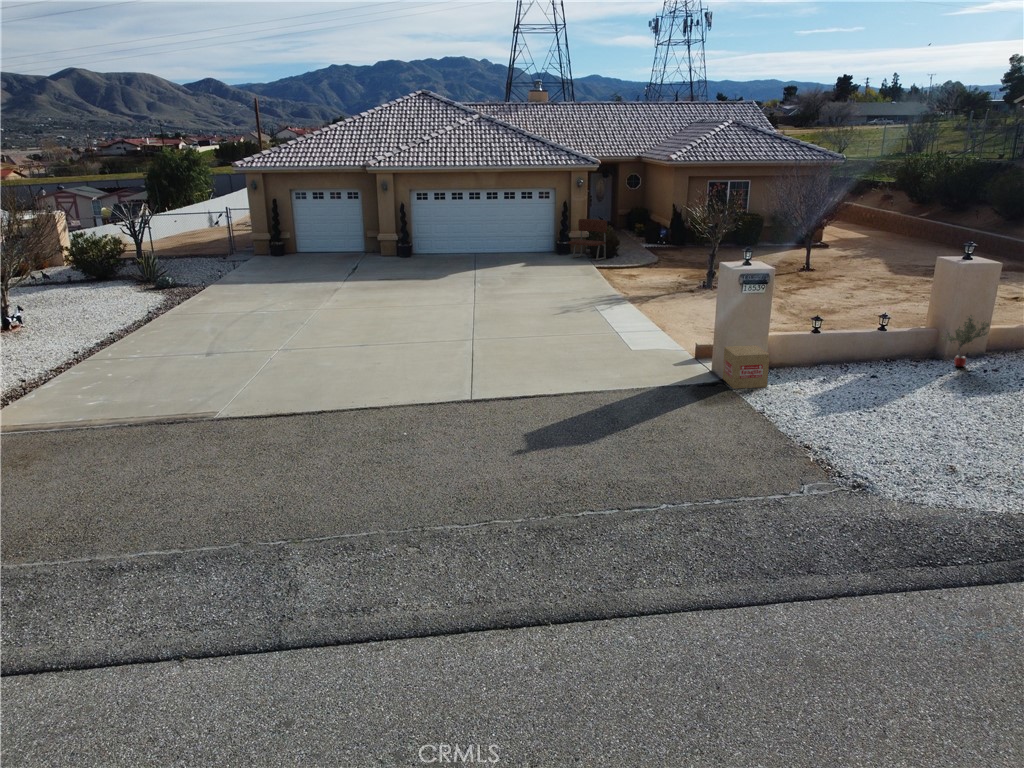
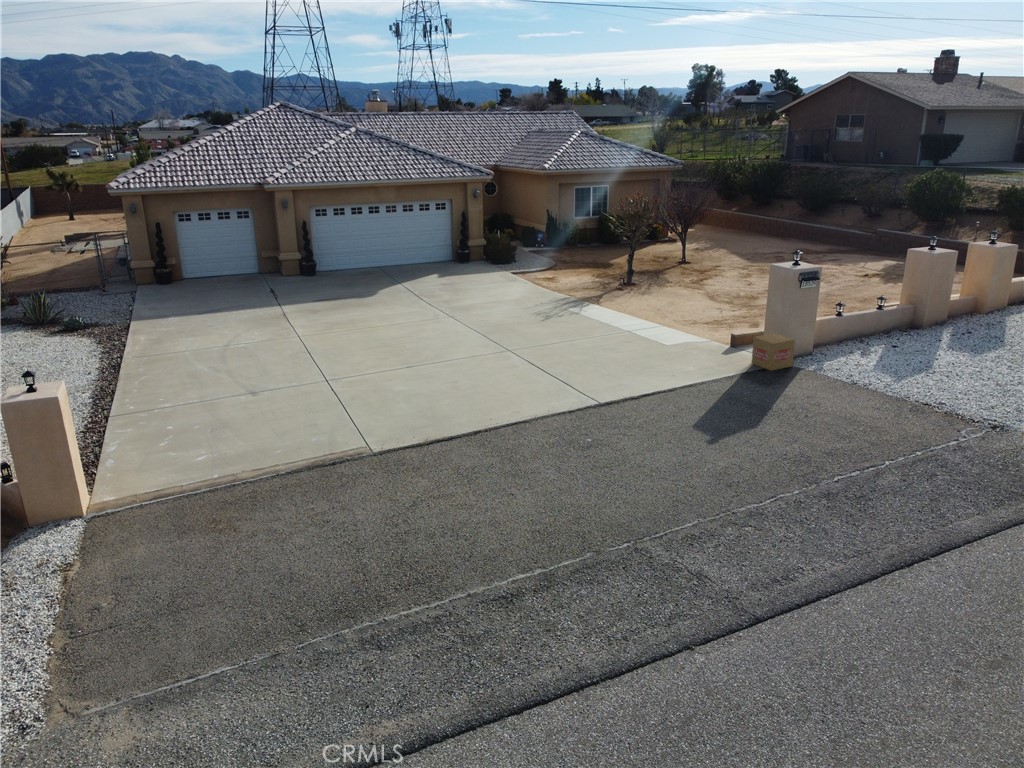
bench: present [568,219,607,261] -> none [475,228,510,266]
potted tree: present [941,315,989,367] -> none [886,294,919,335]

